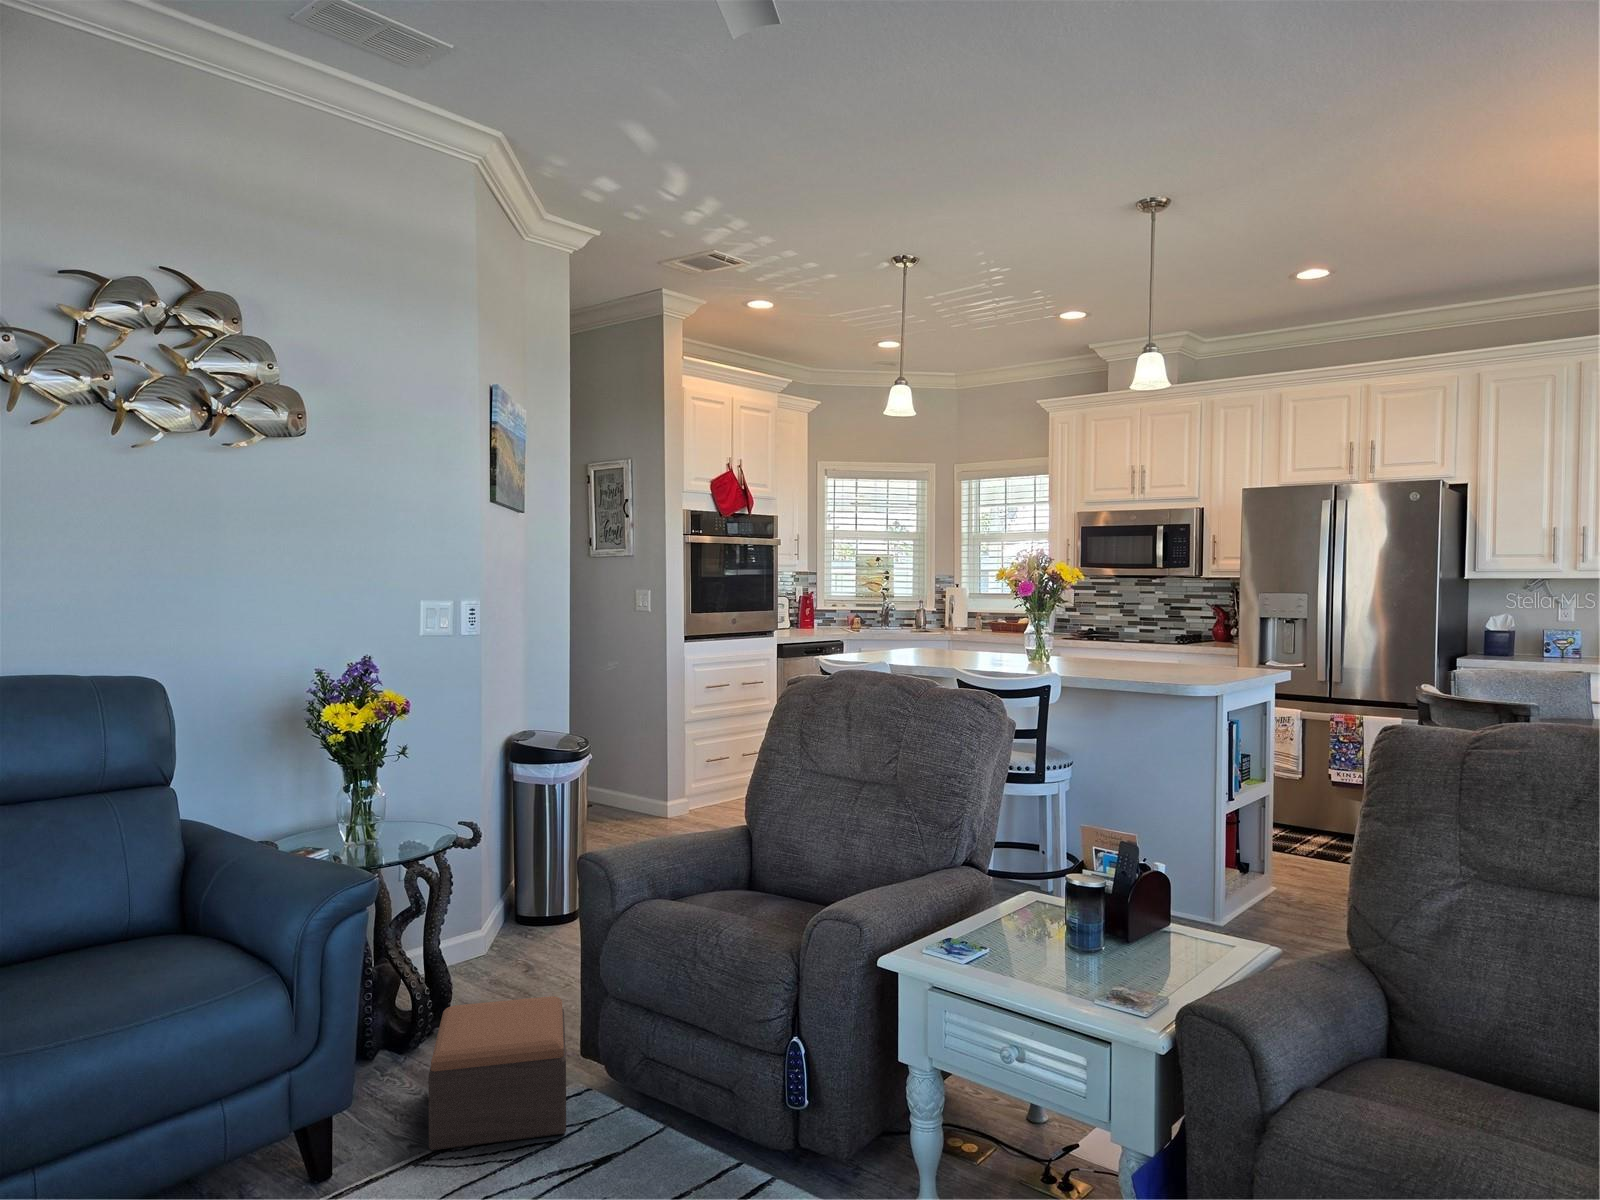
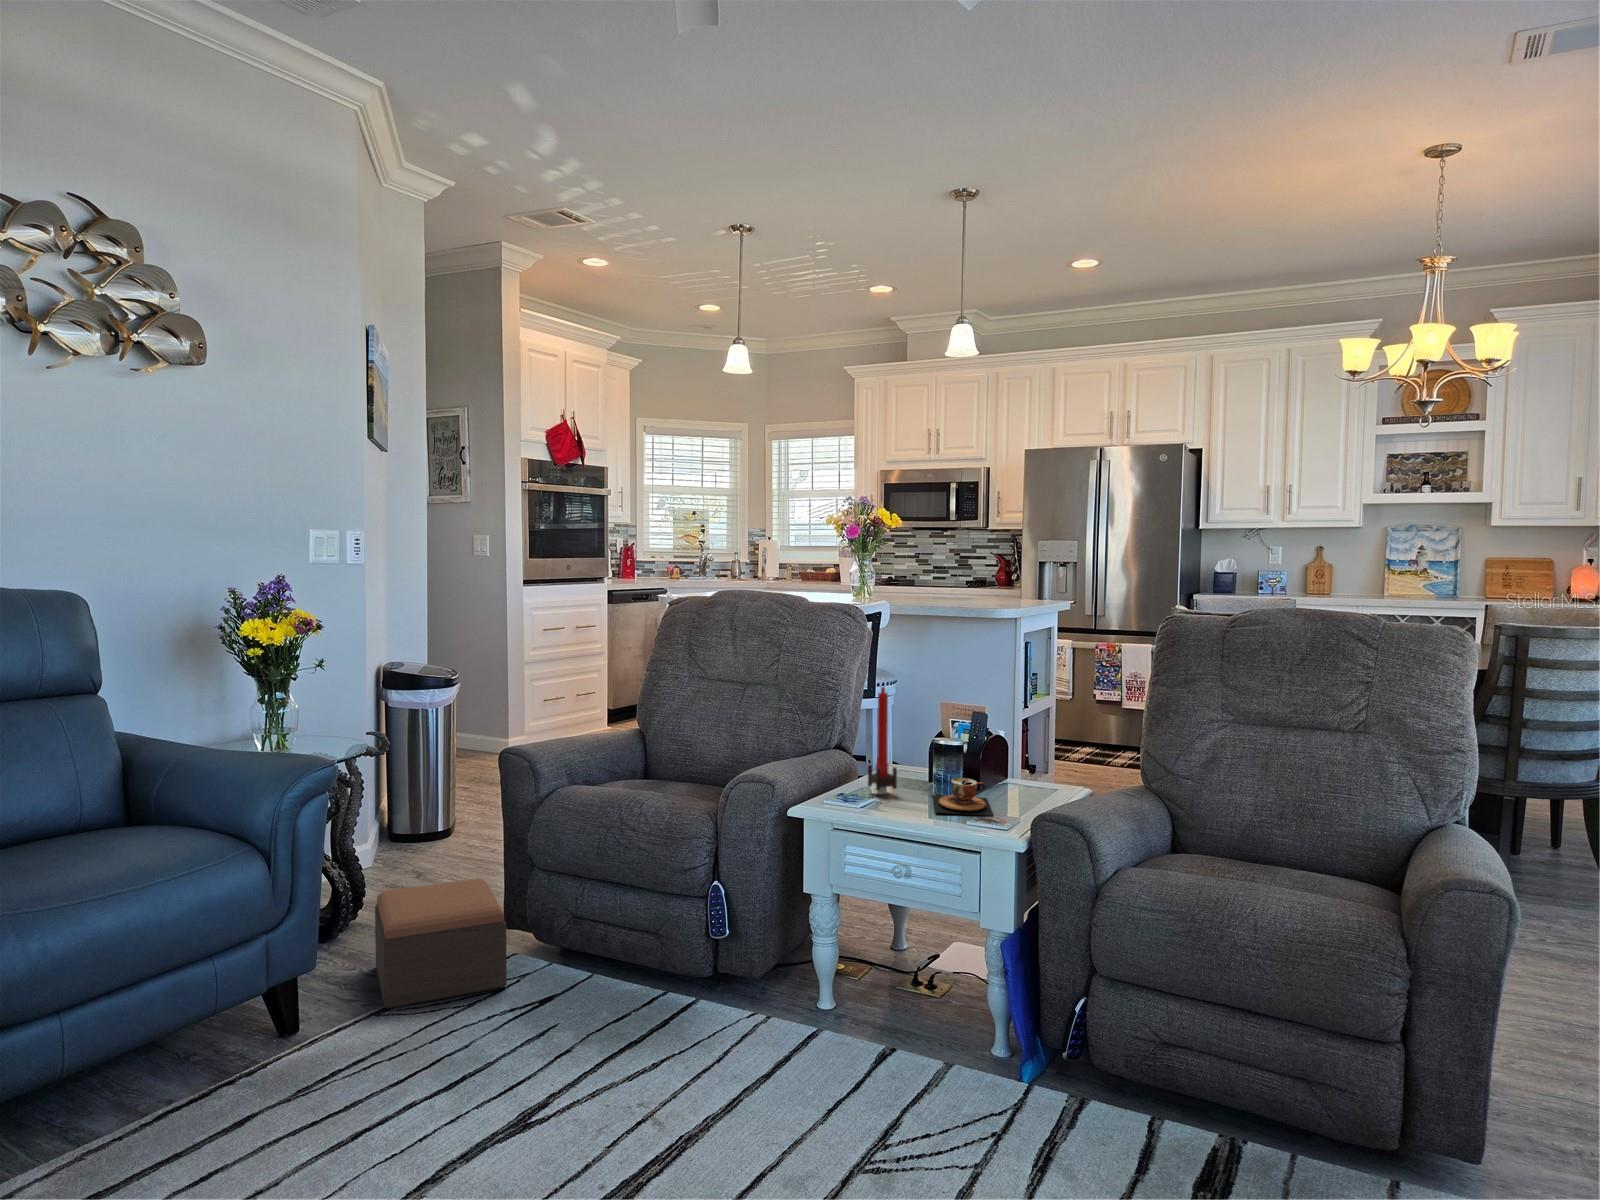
candle: none [984,808,1019,943] -> present [868,687,897,794]
teacup: none [1059,935,1138,994] -> present [932,778,993,816]

